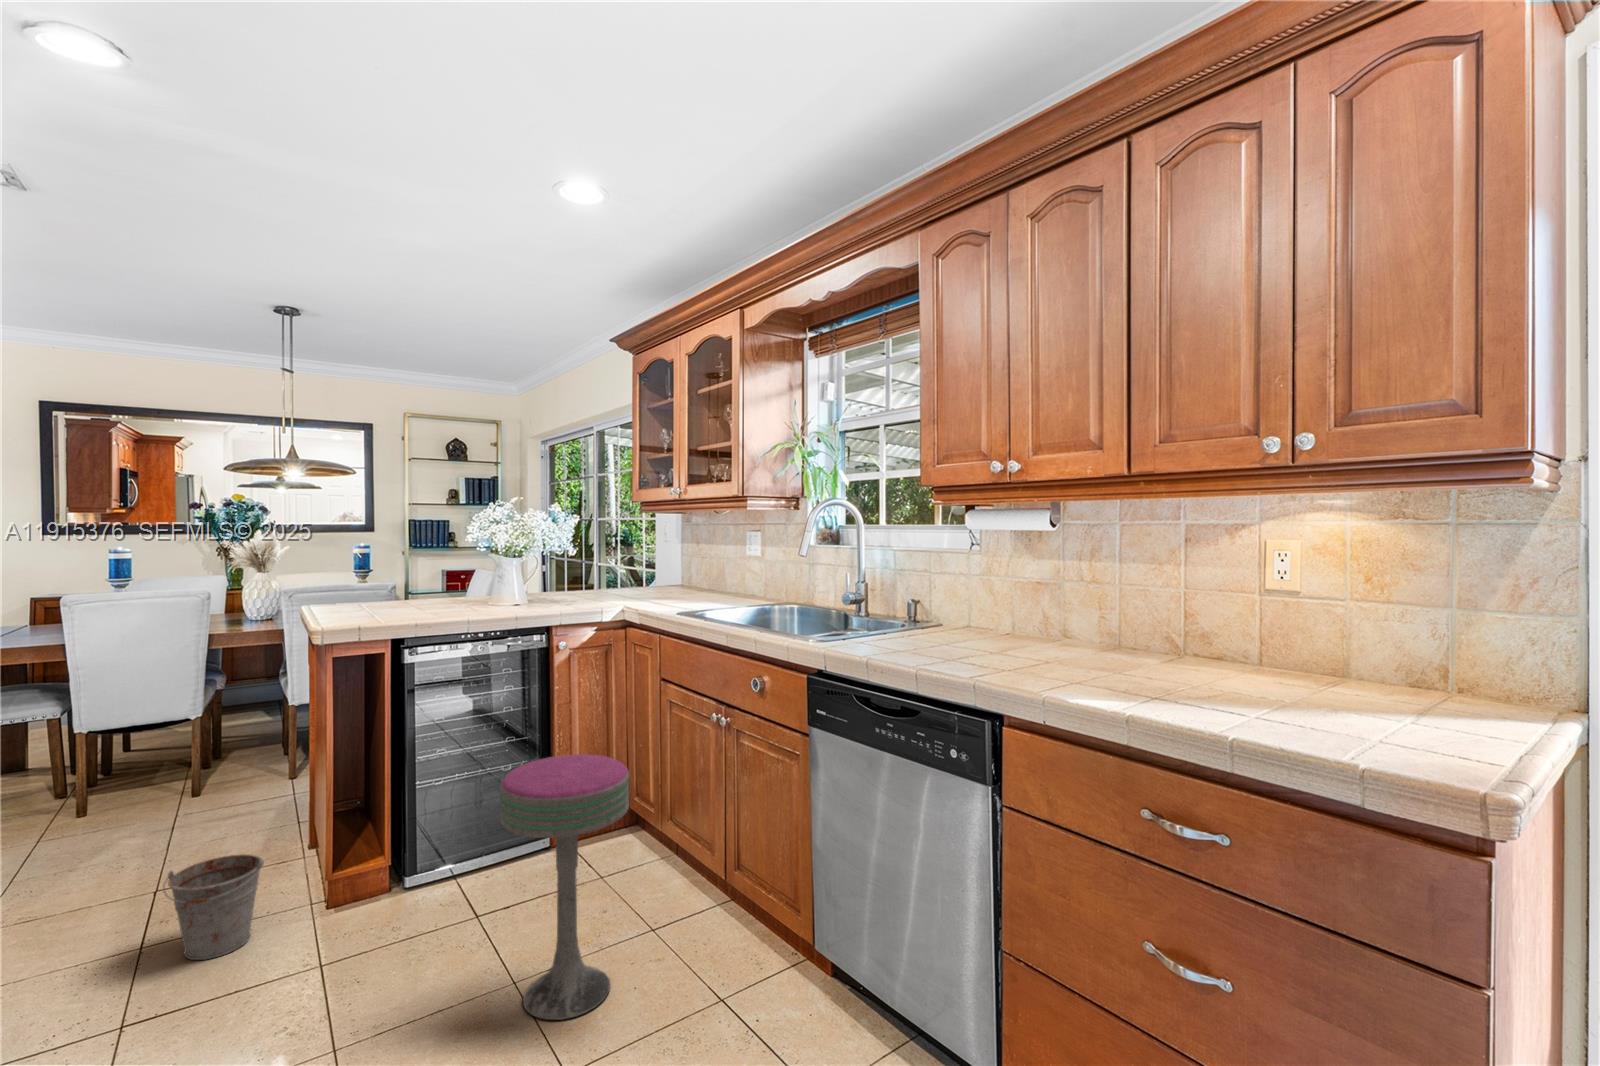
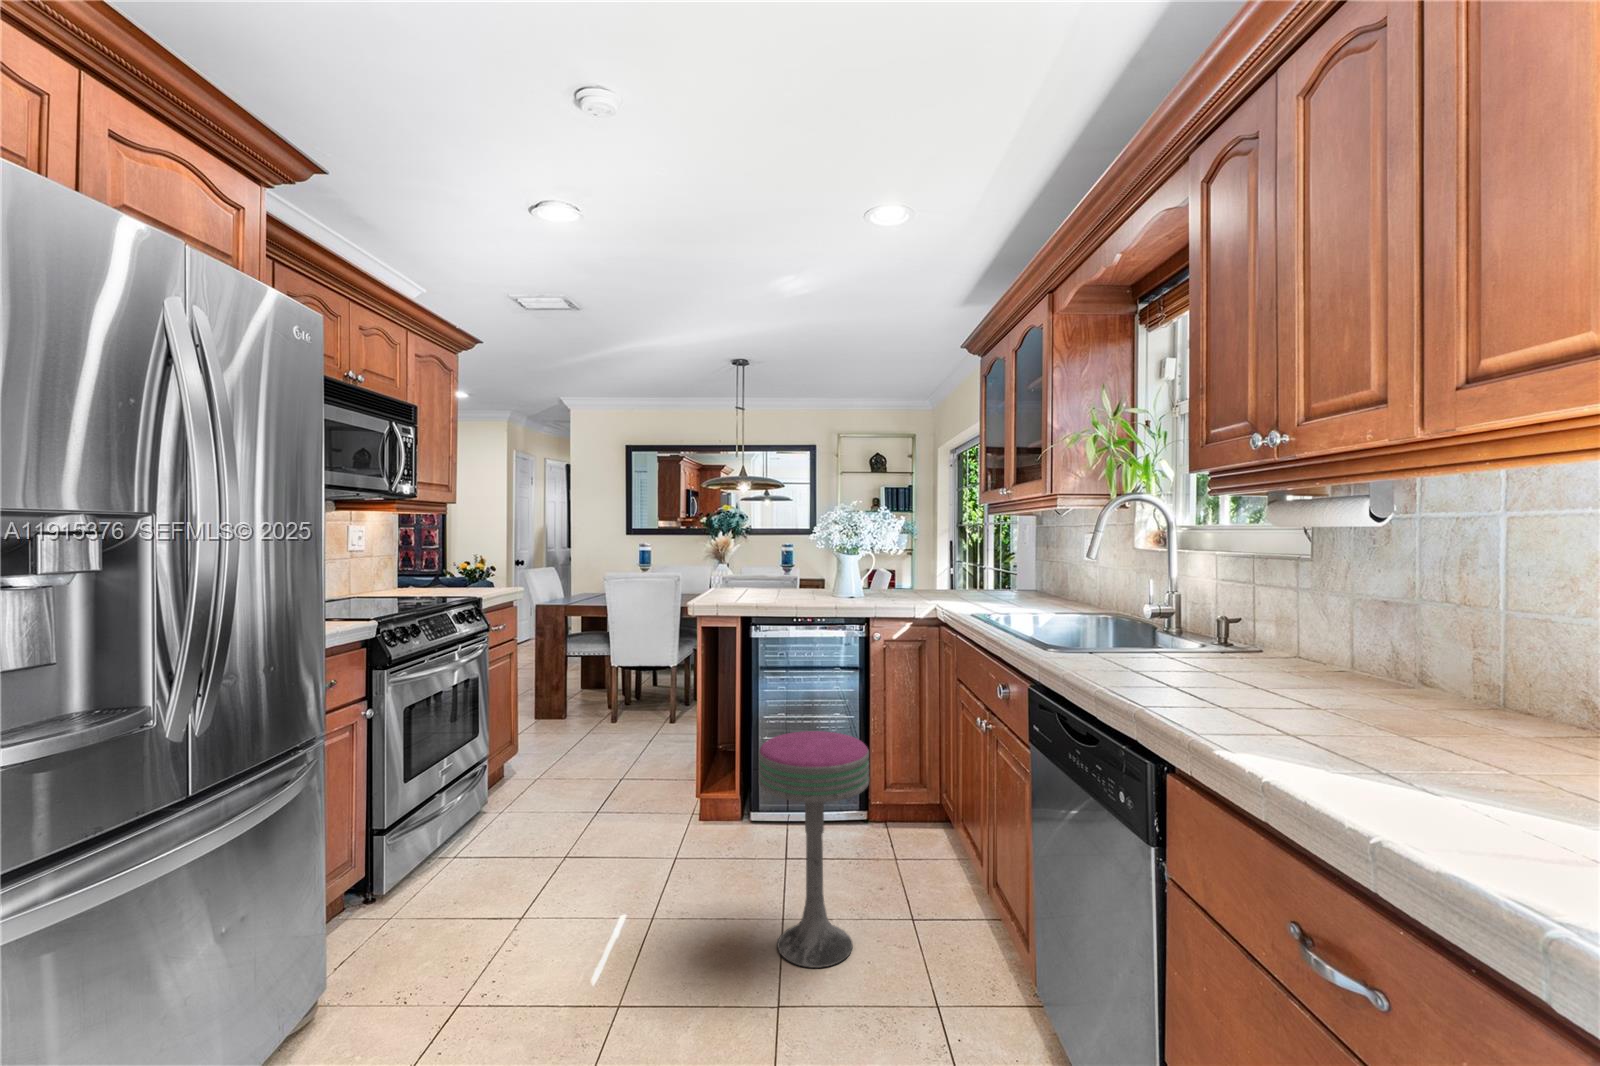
bucket: present [163,854,264,960] -> none [597,766,656,836]

